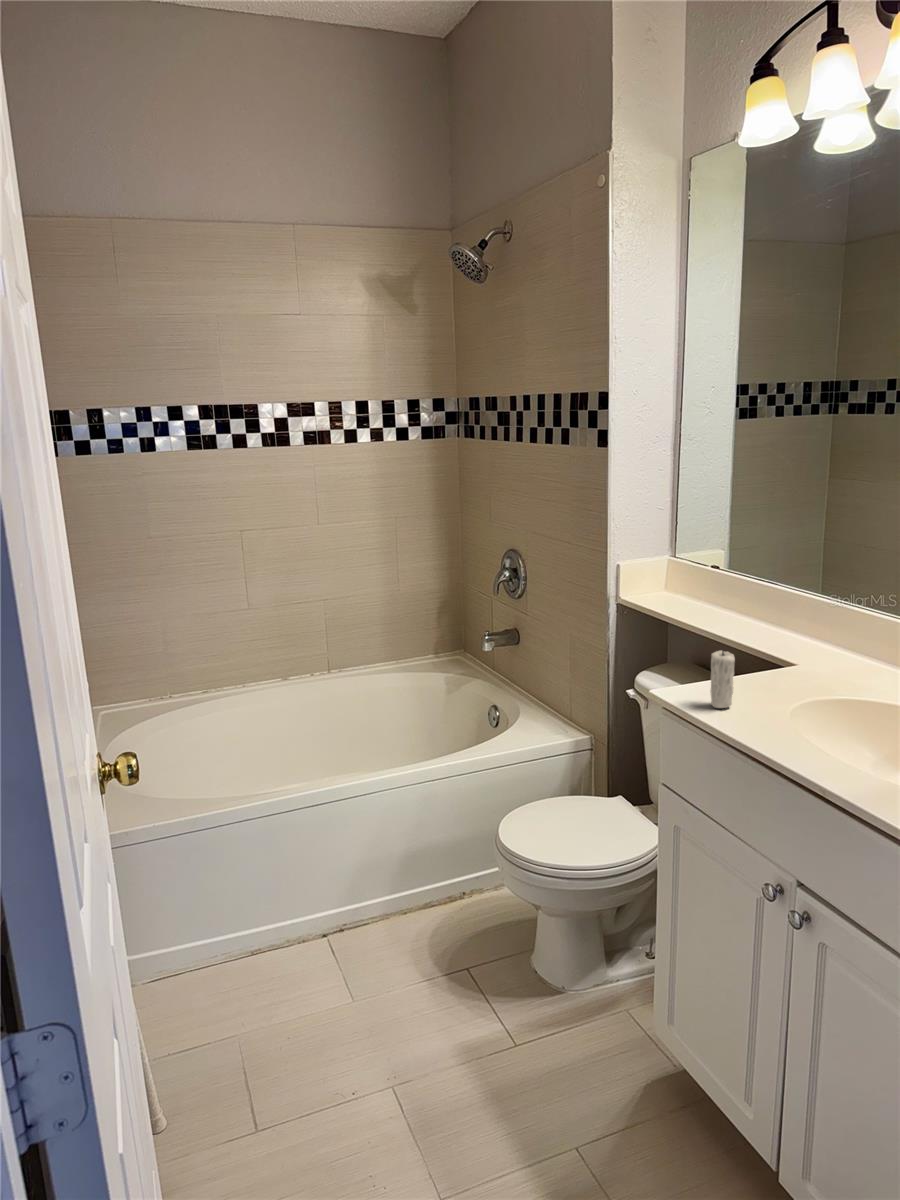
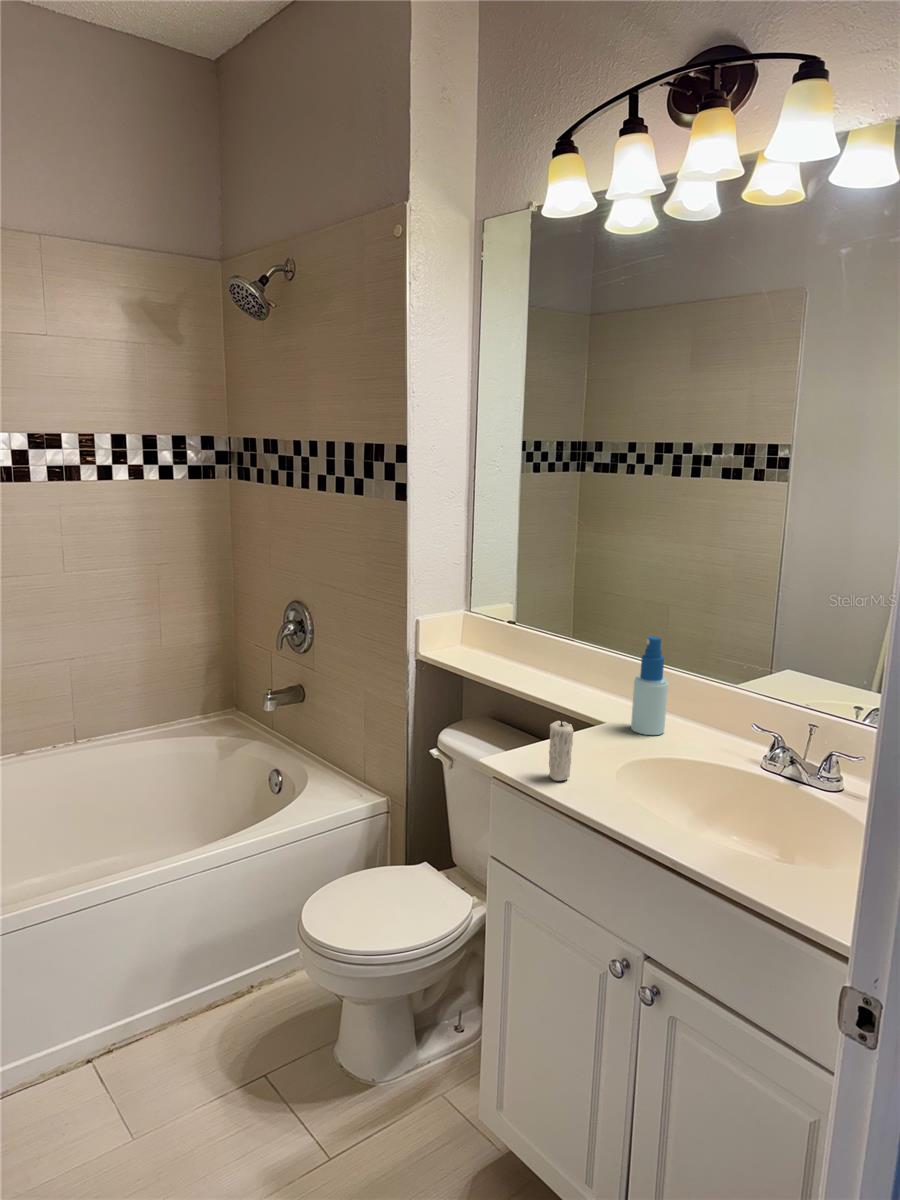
spray bottle: none [819,574,860,676] -> present [631,636,668,735]

